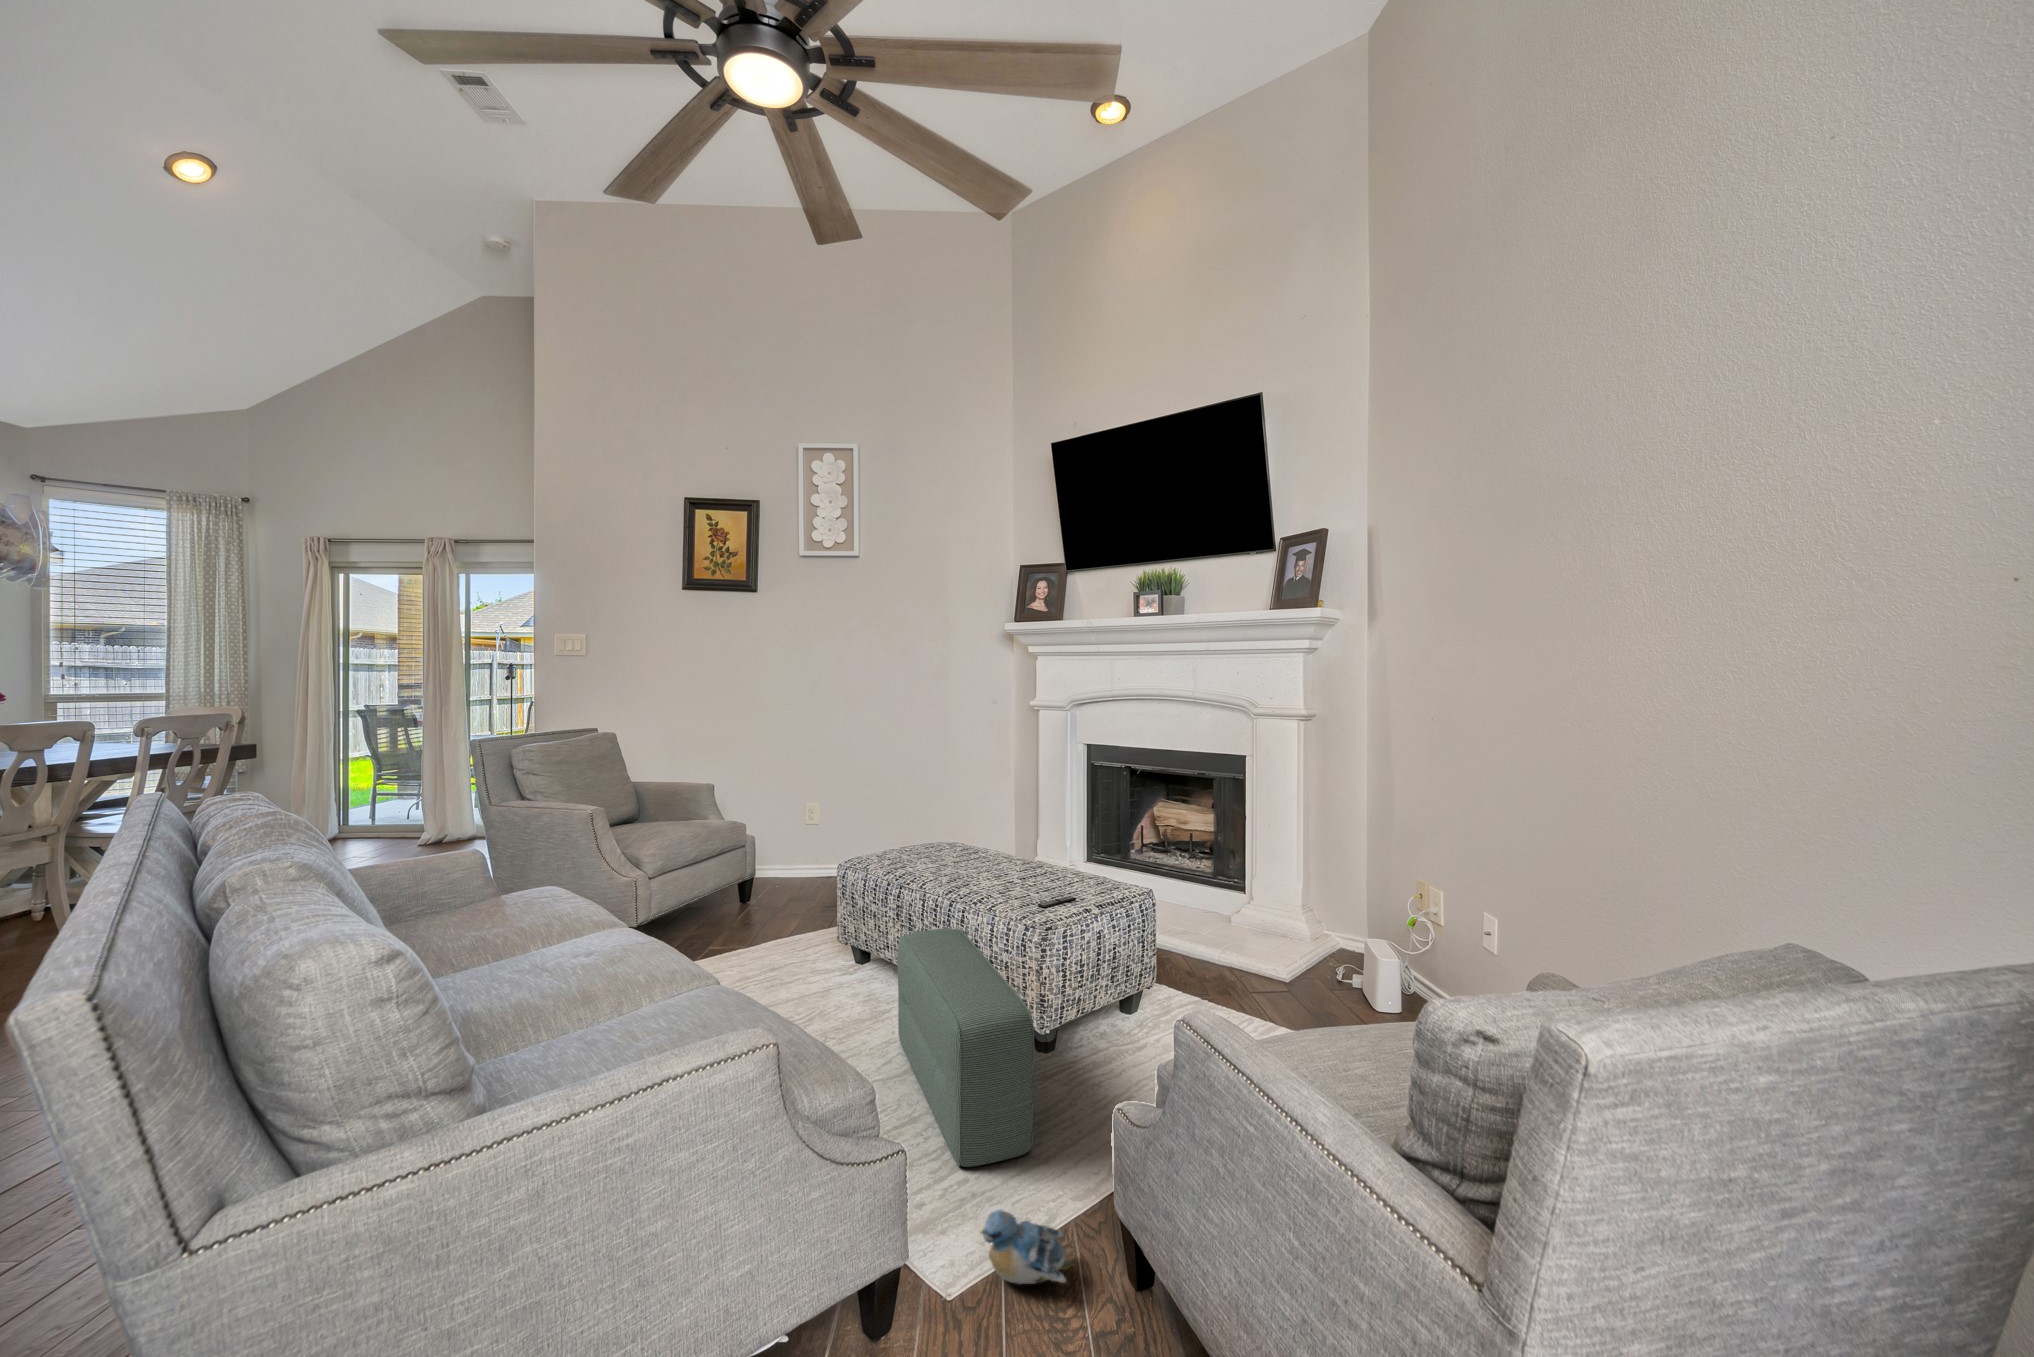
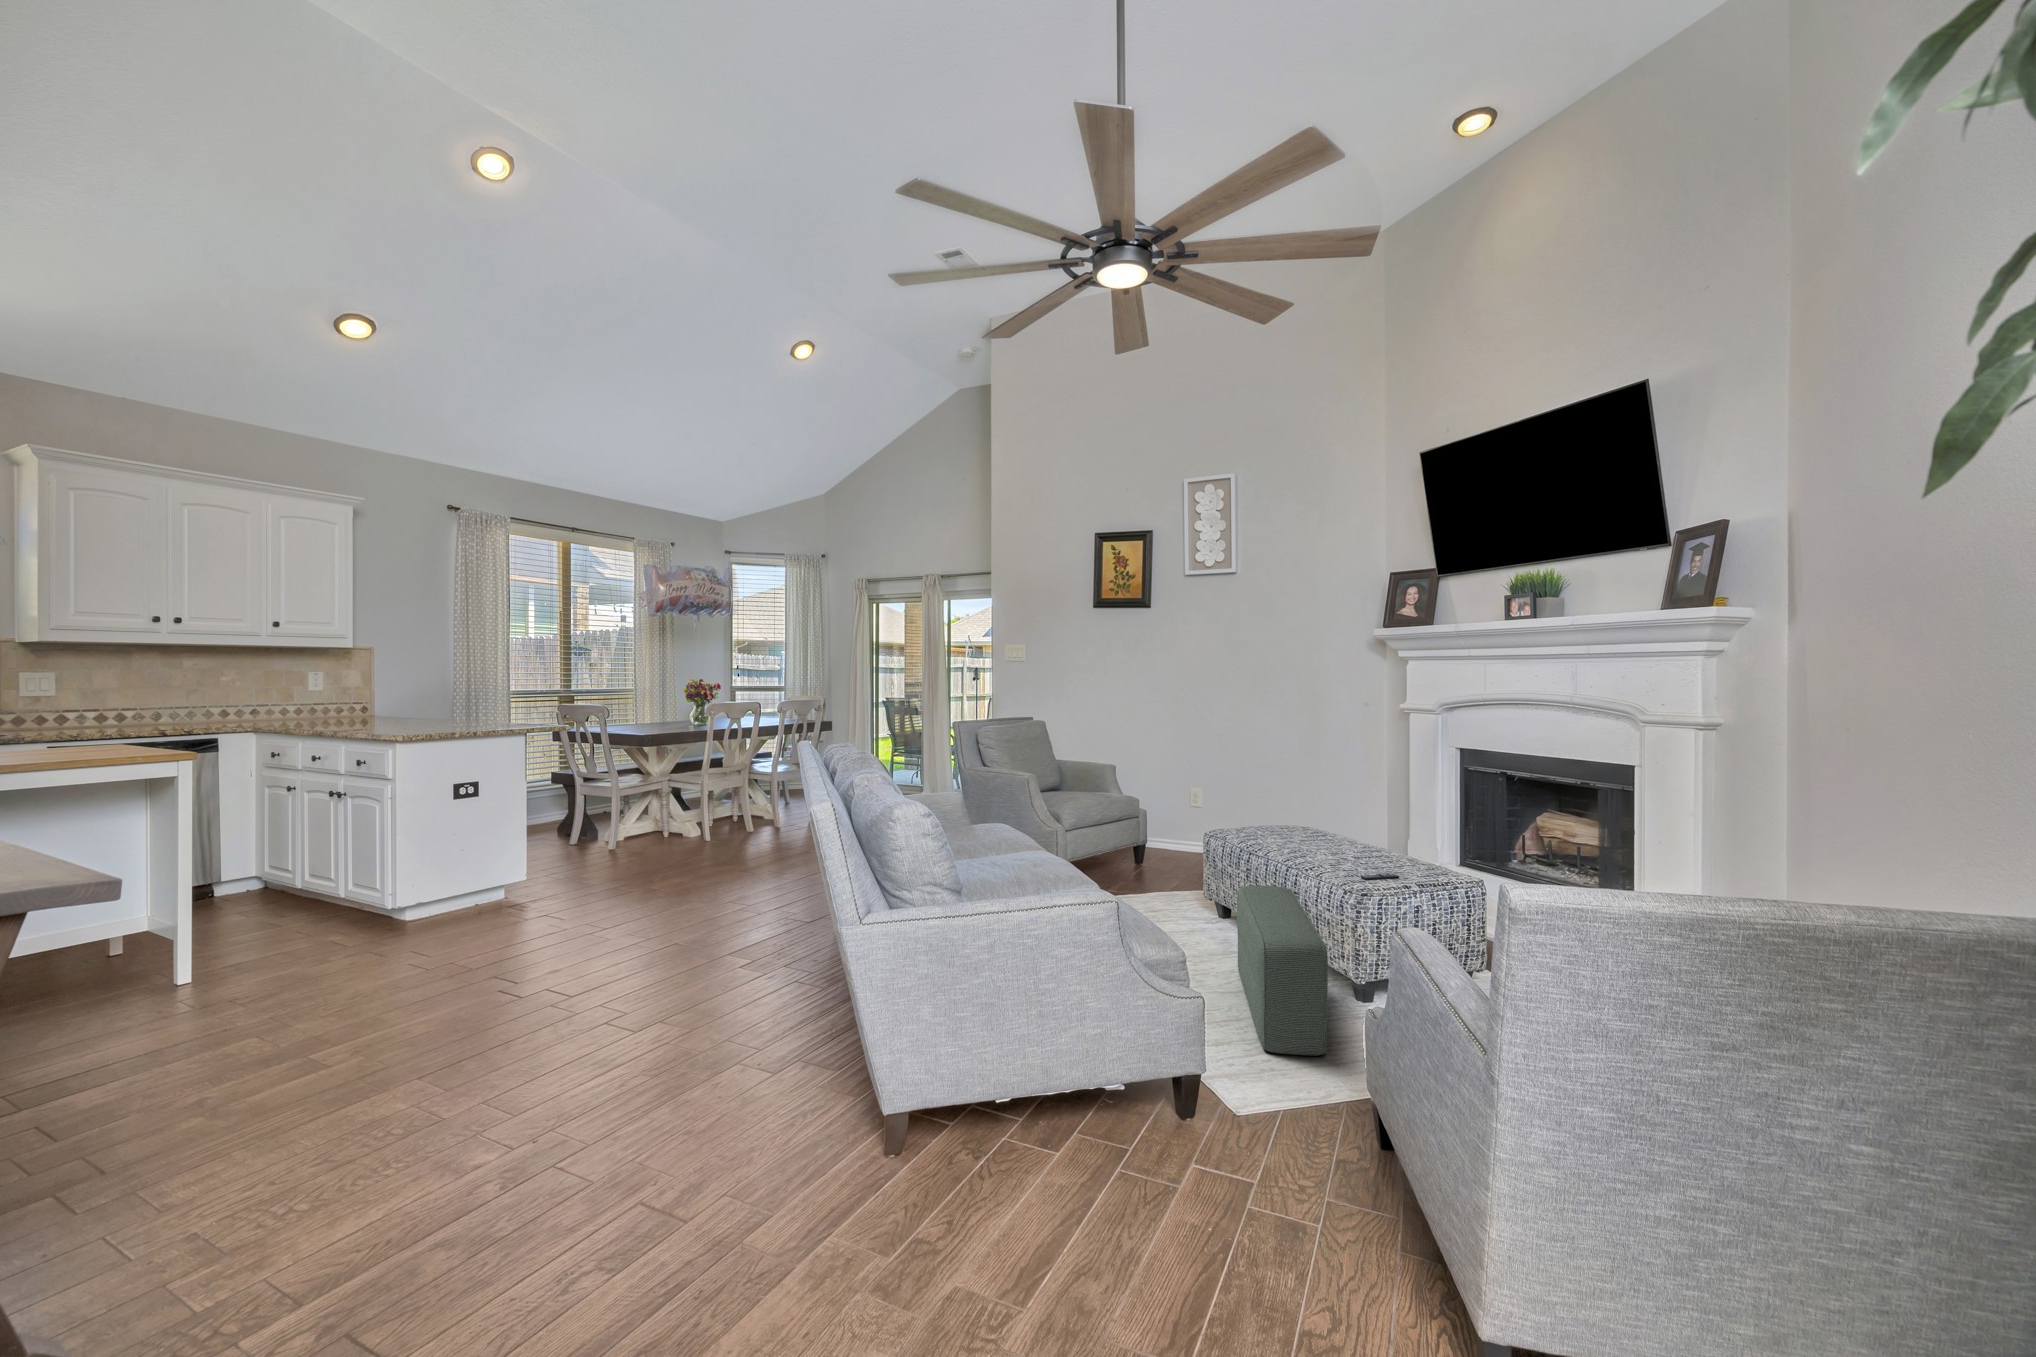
plush toy: present [981,1210,1075,1284] -> none [1261,1064,1333,1122]

